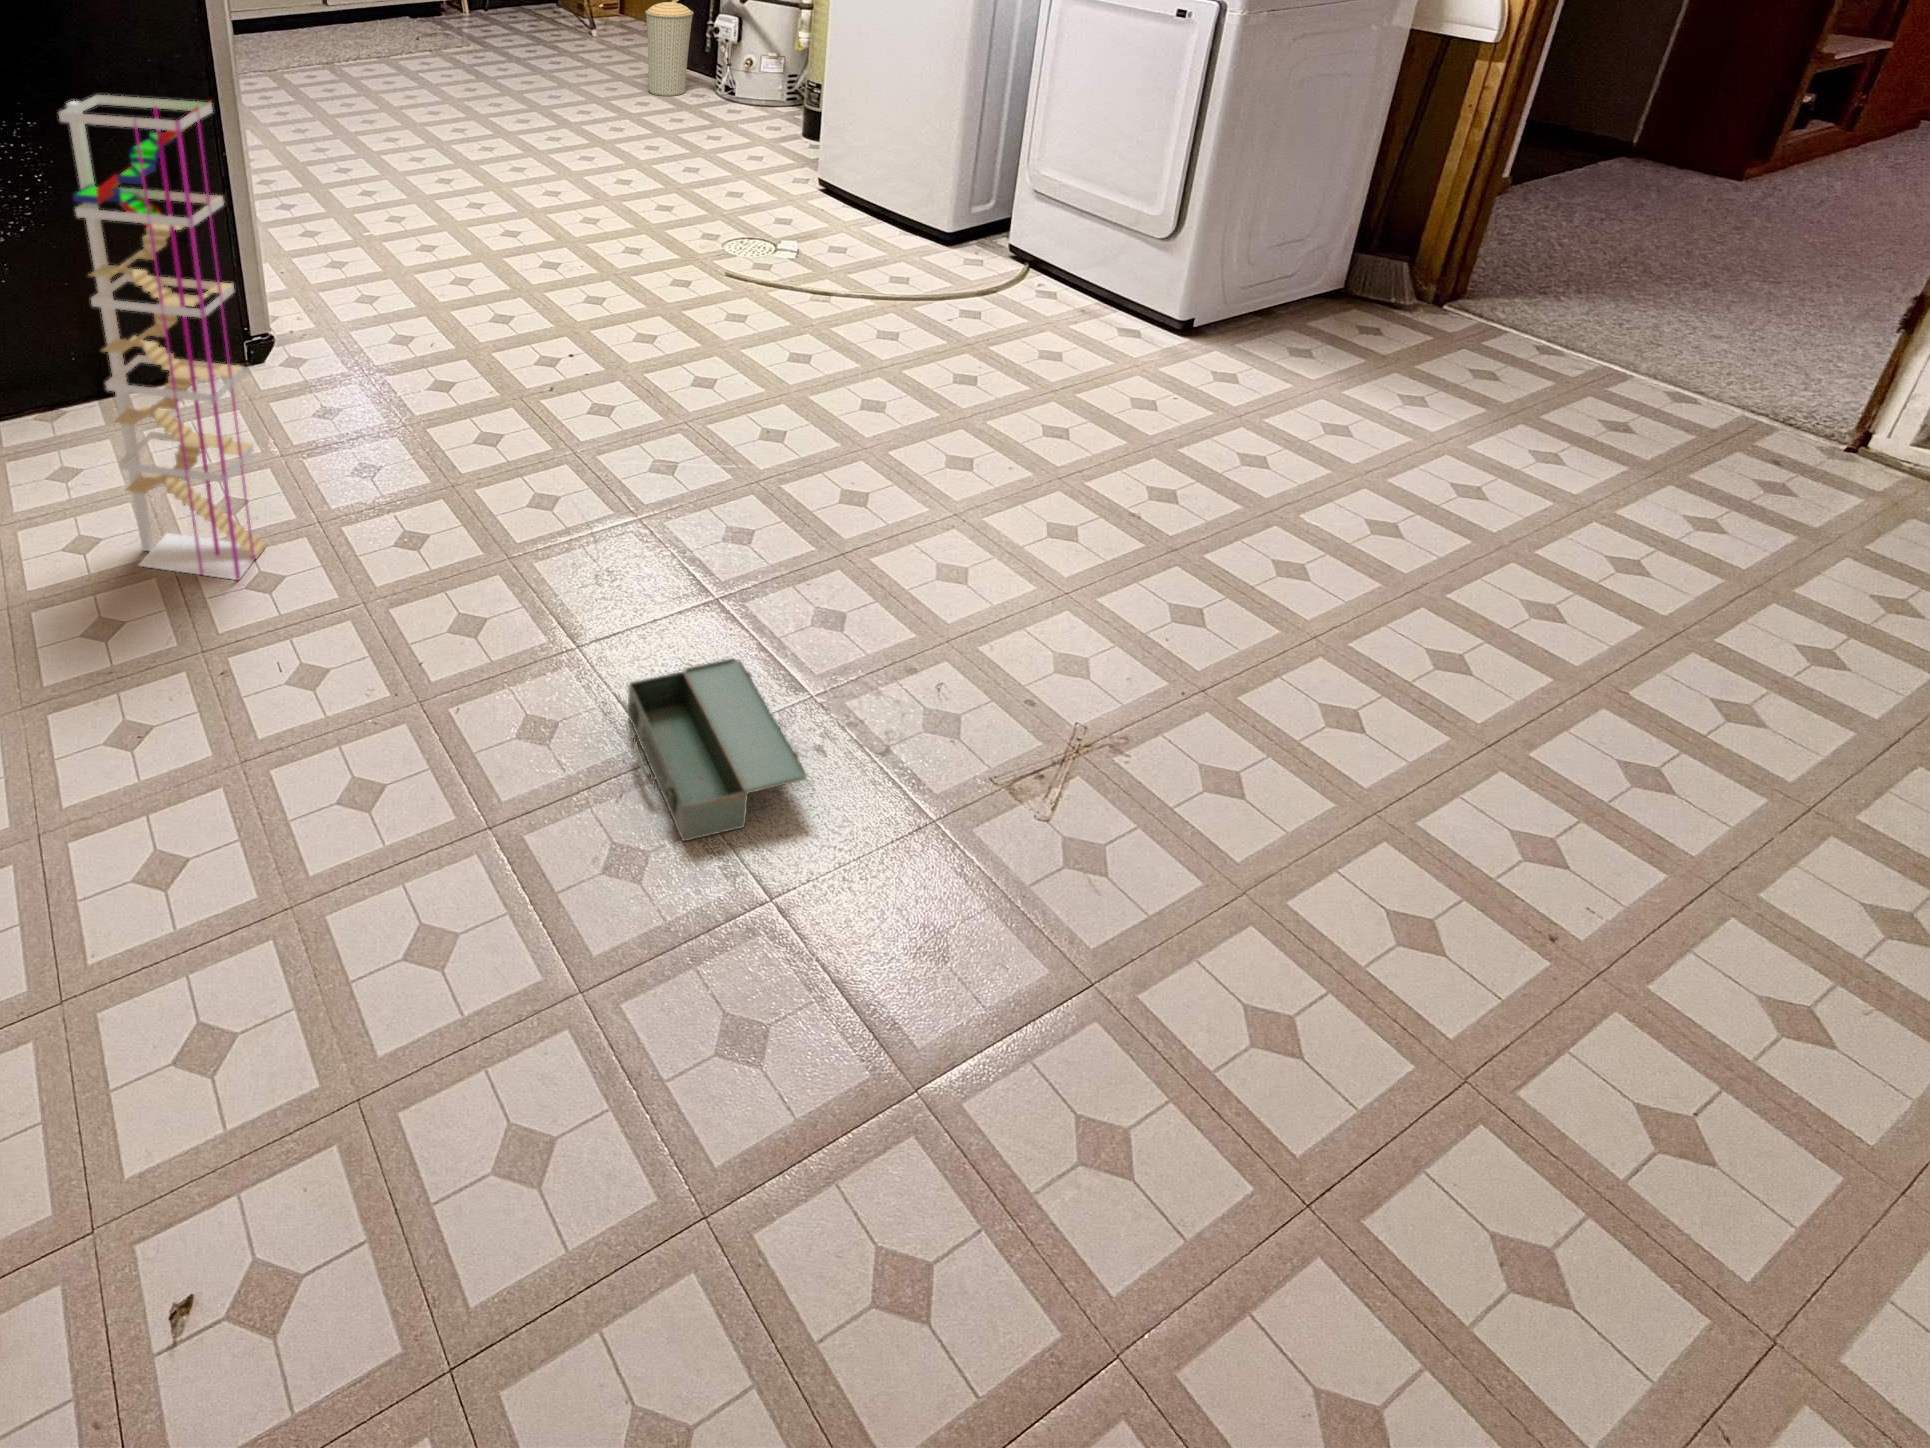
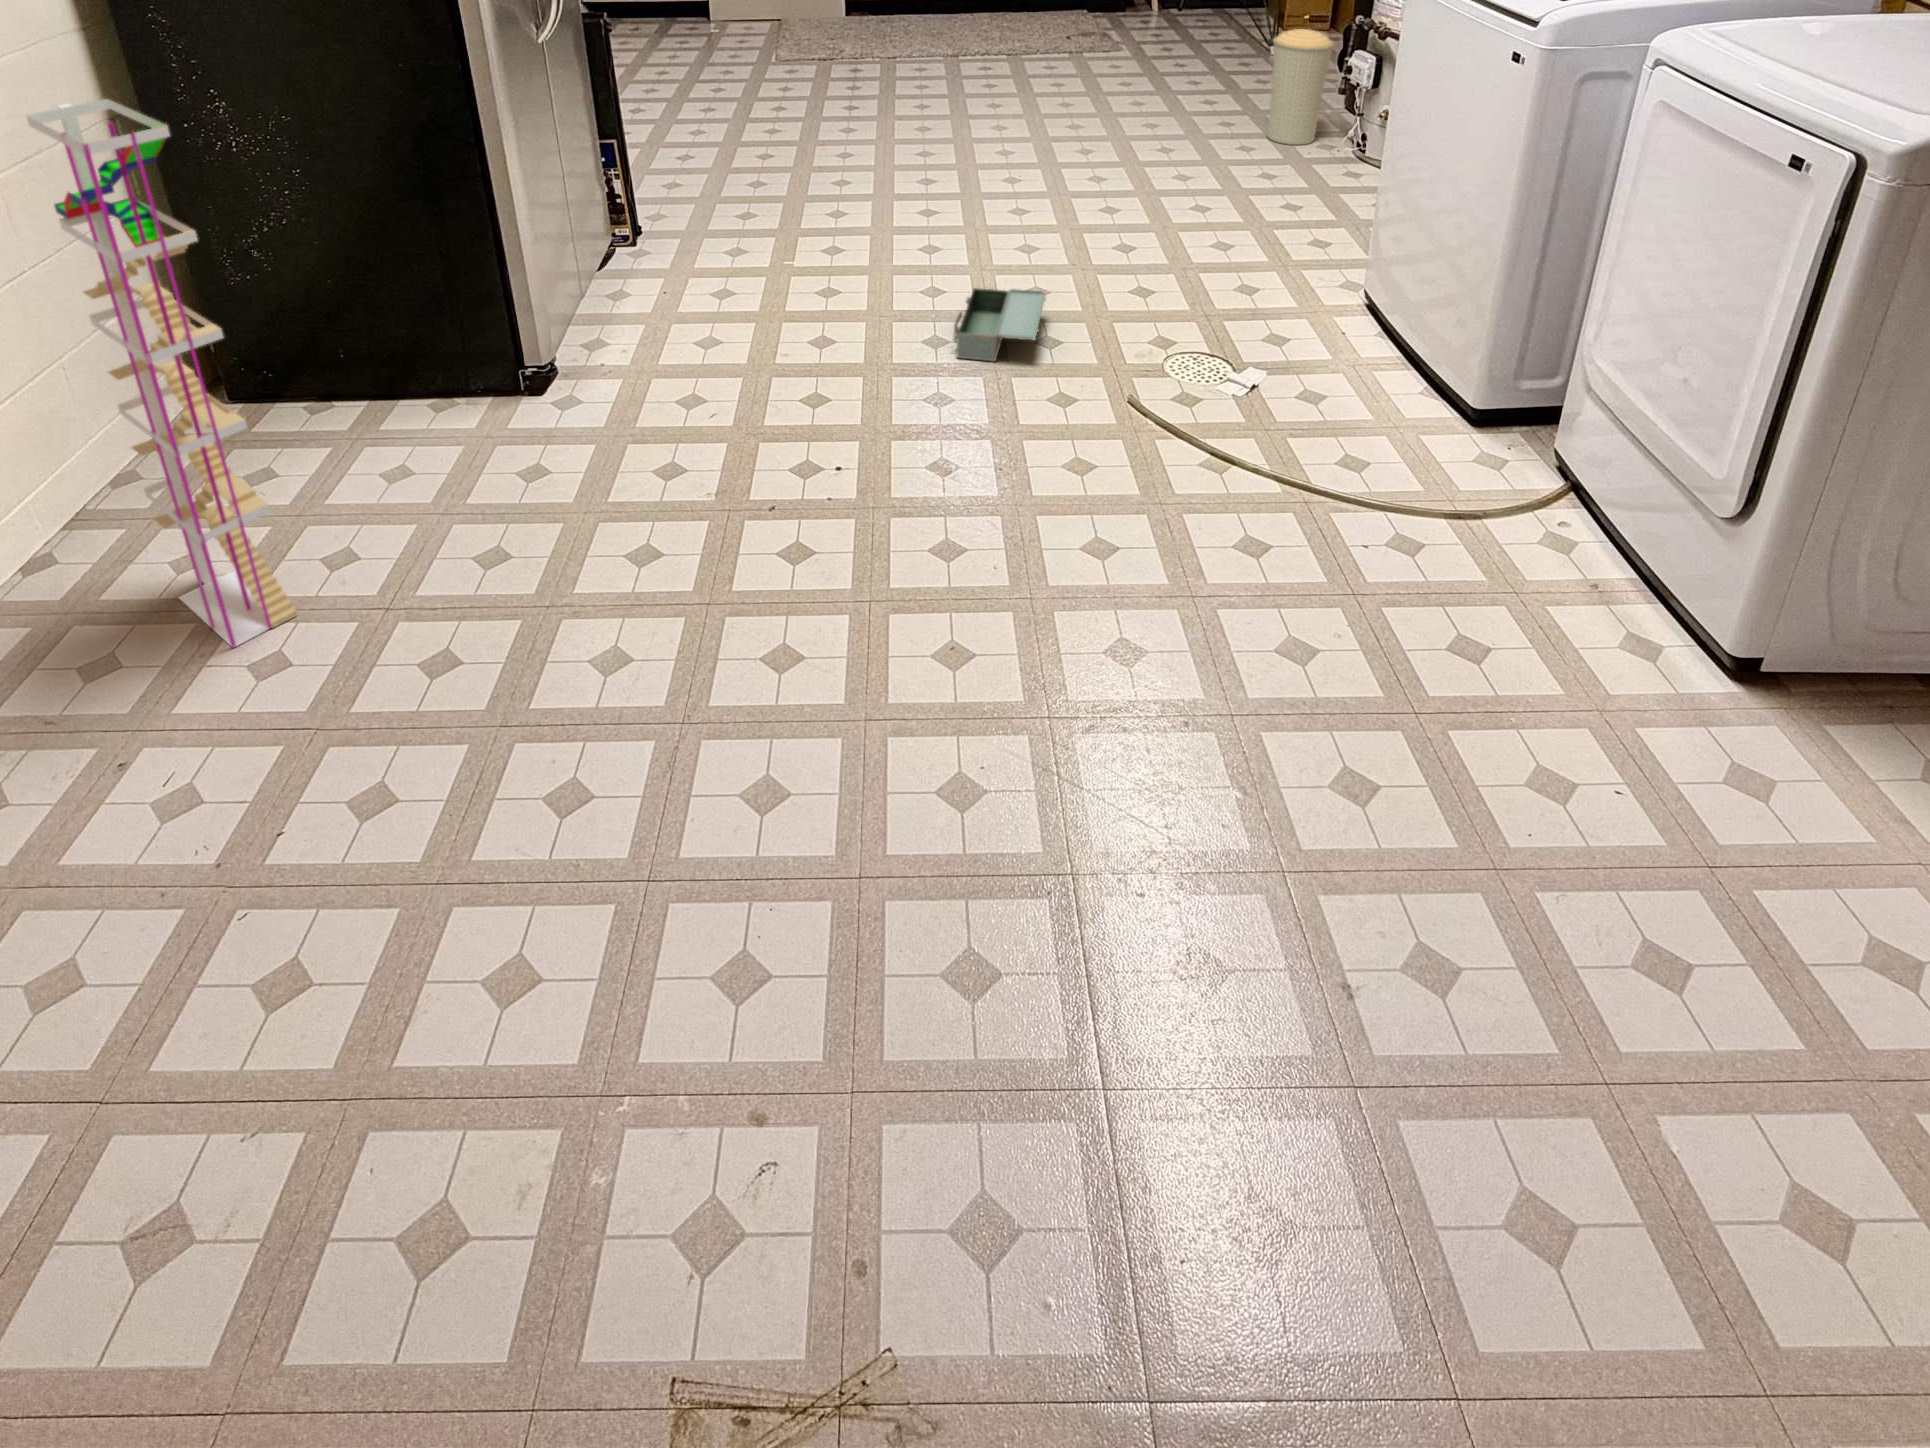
toolbox: present [628,658,807,841] -> present [954,288,1046,361]

